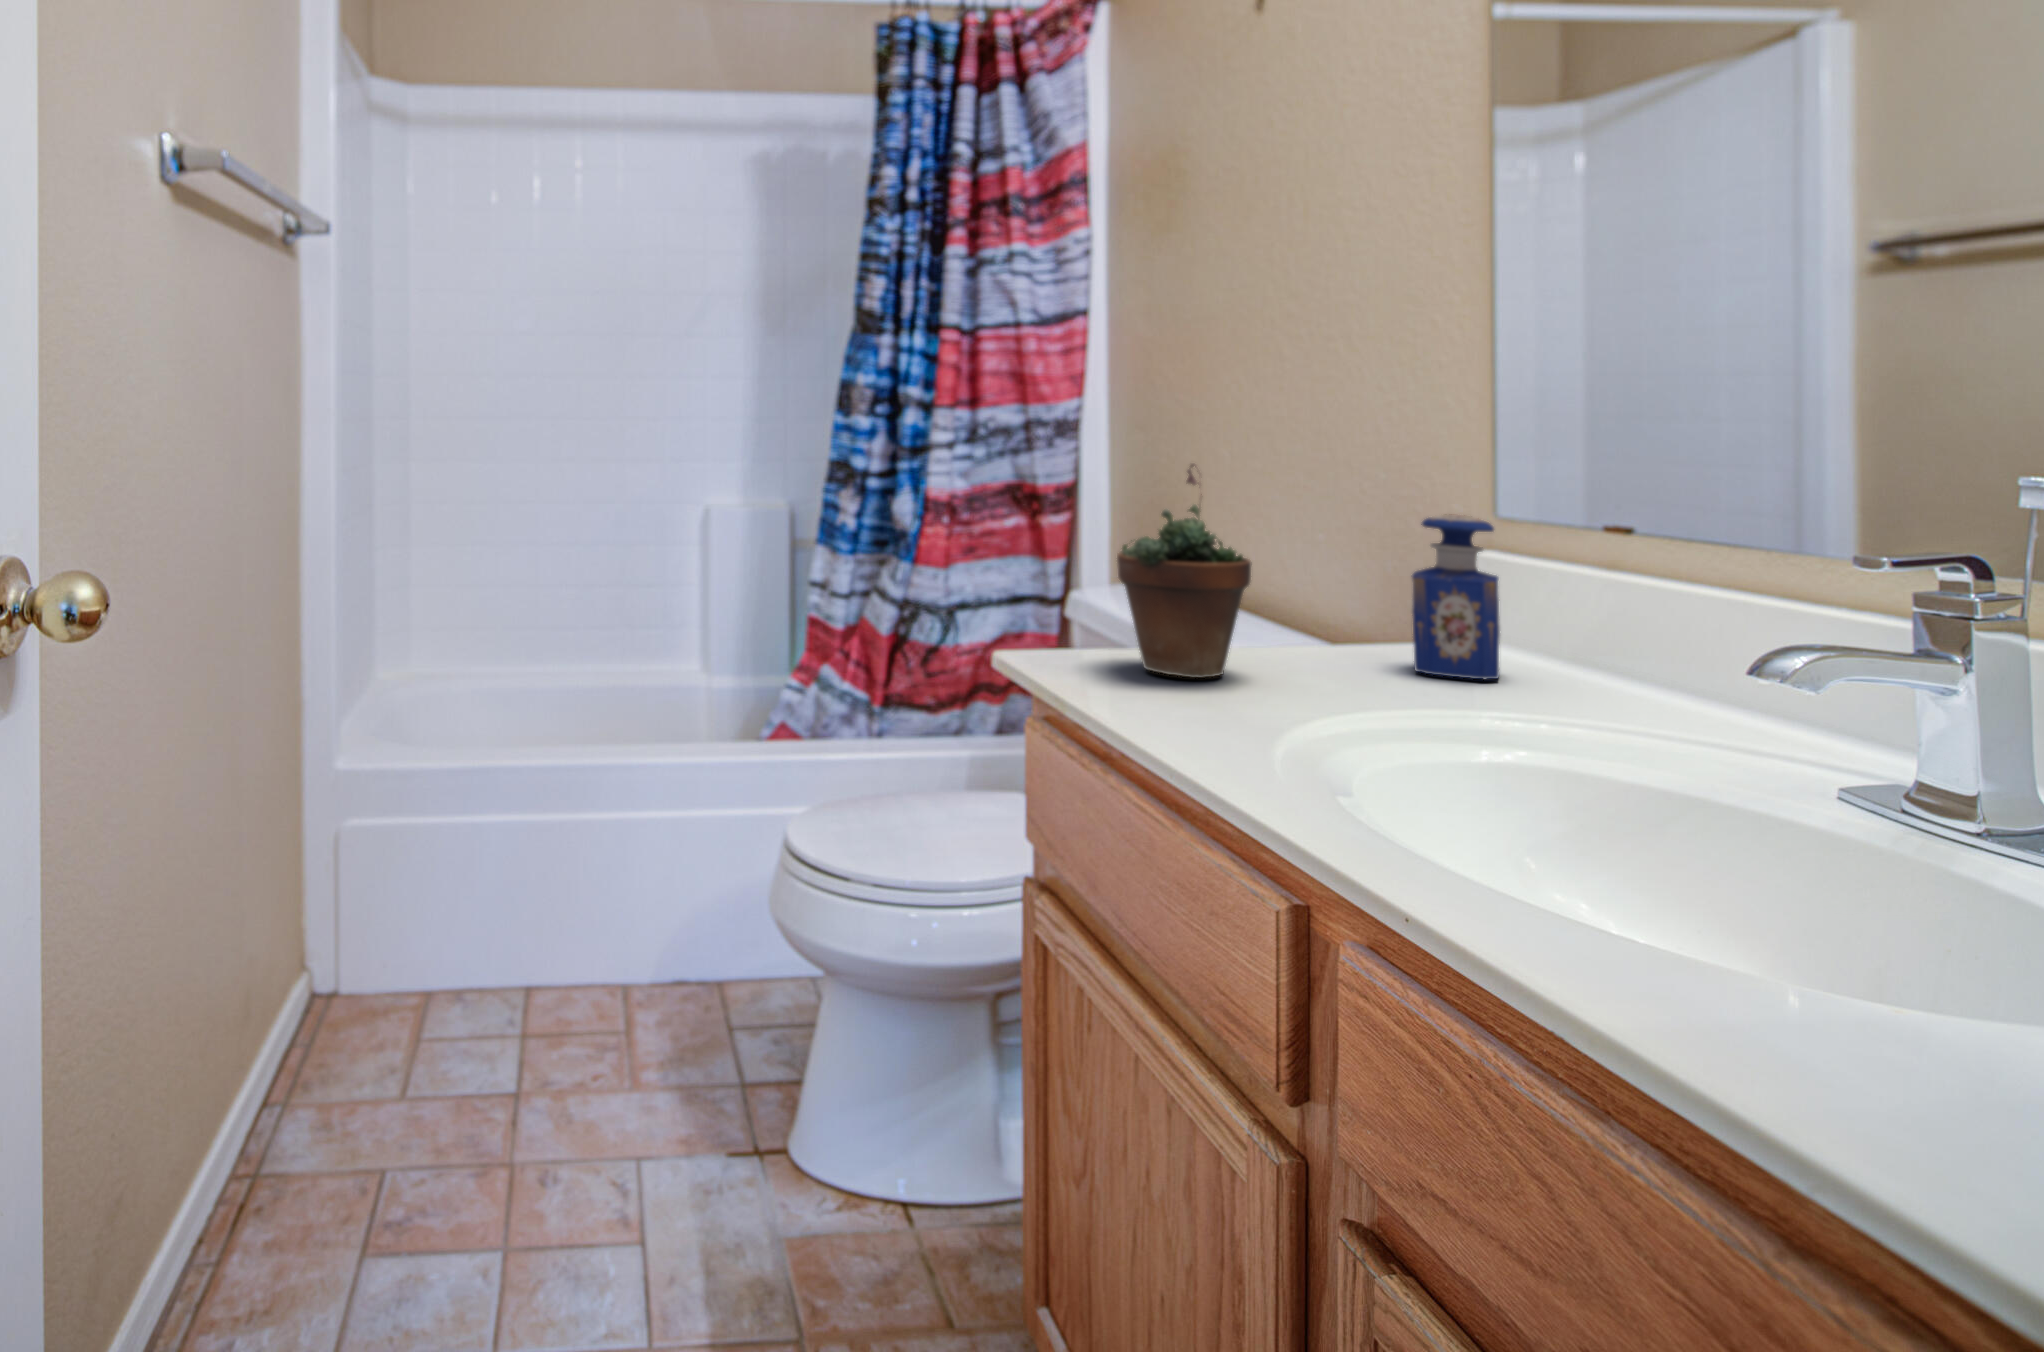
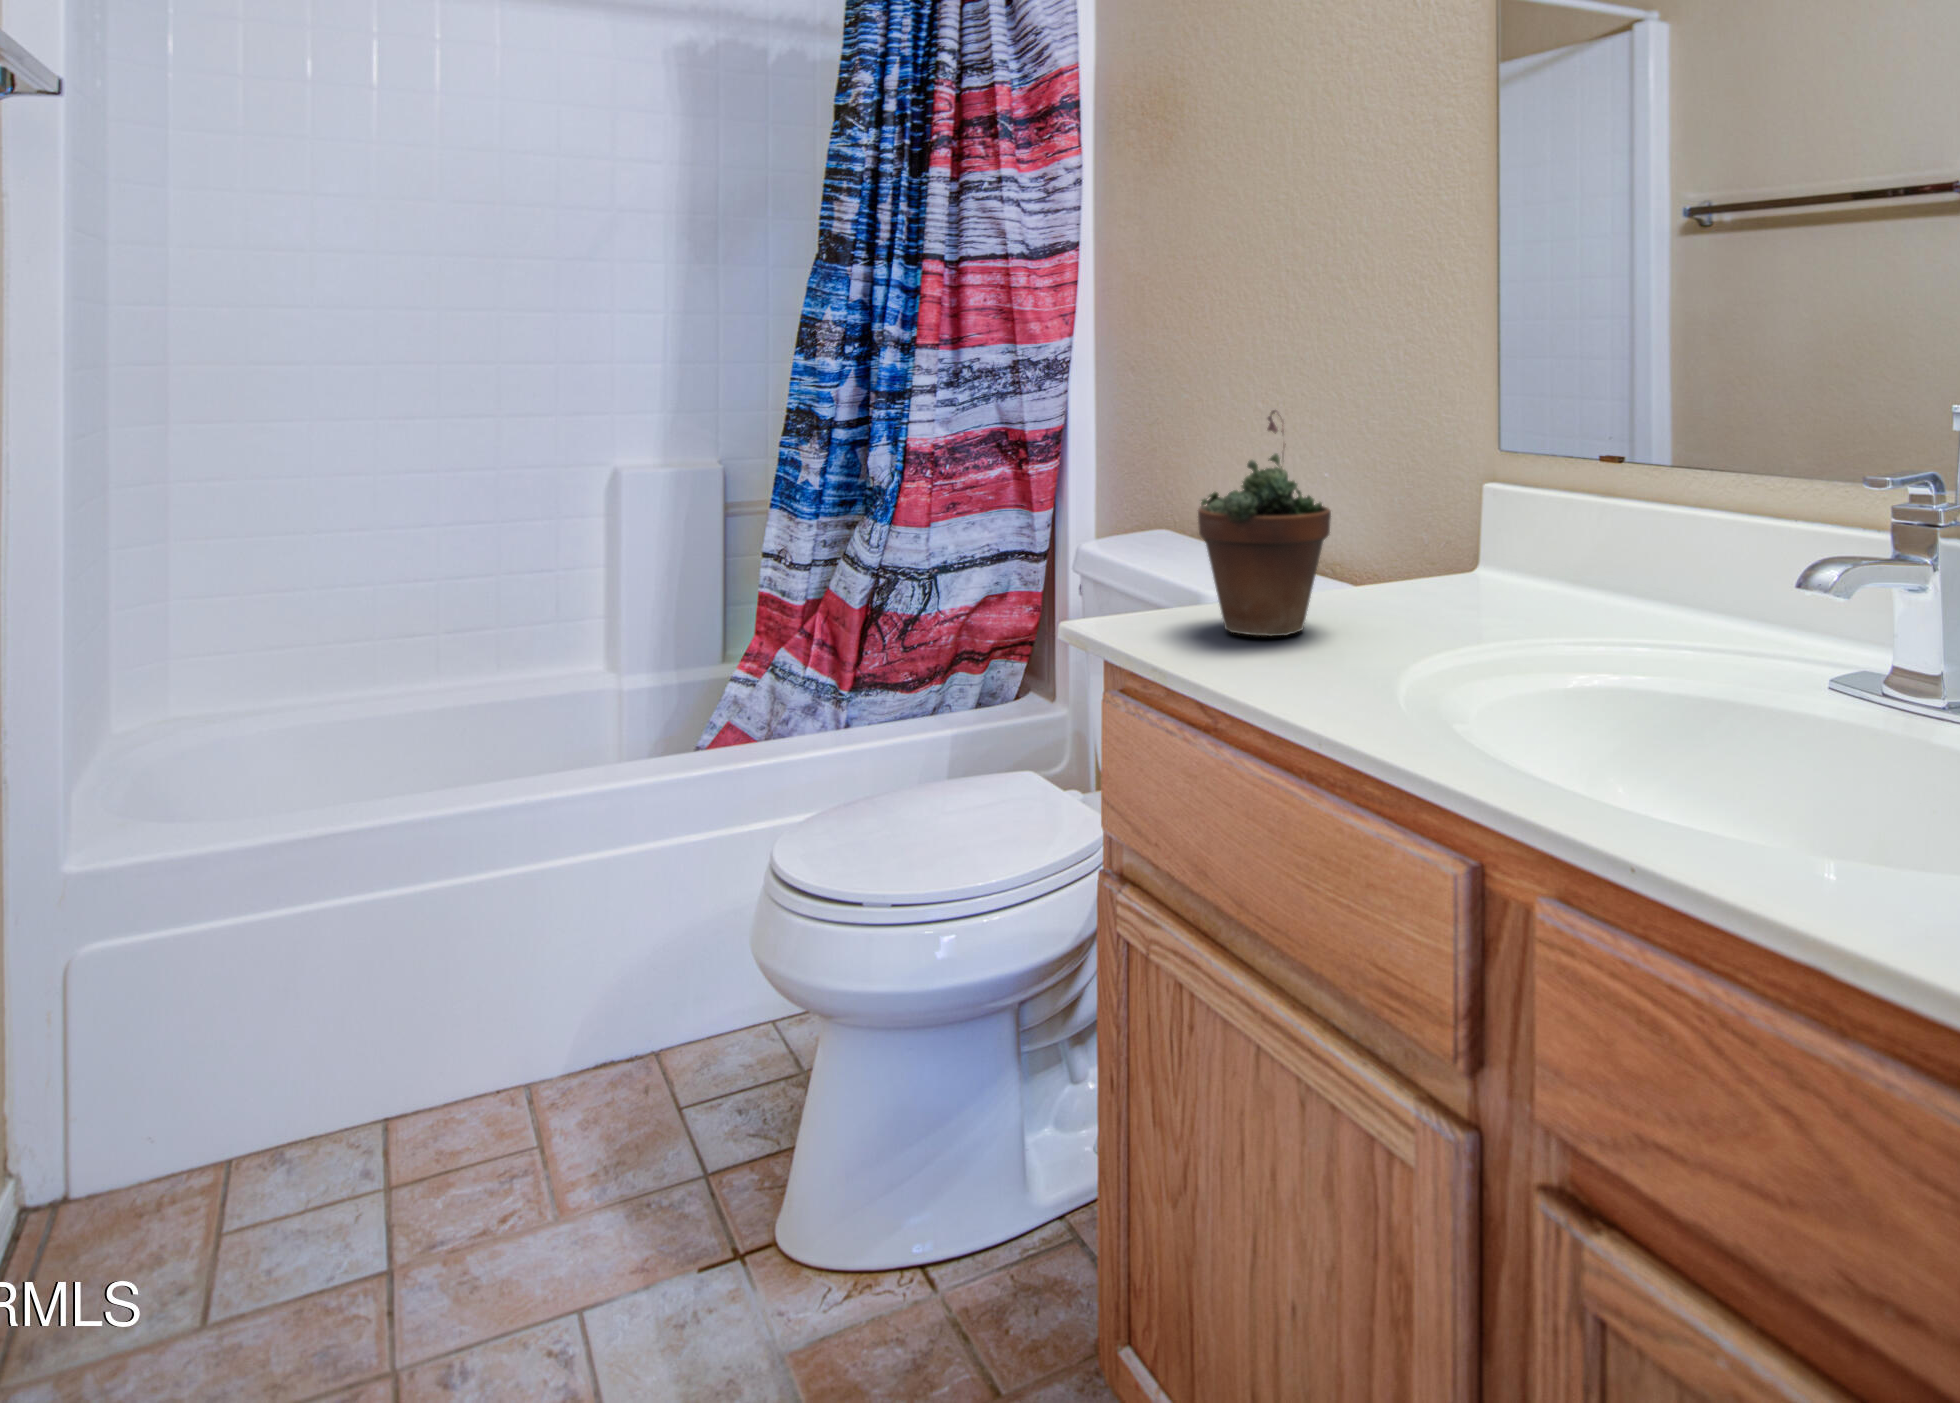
perfume bottle: present [1412,514,1500,679] -> none [1456,451,1531,607]

